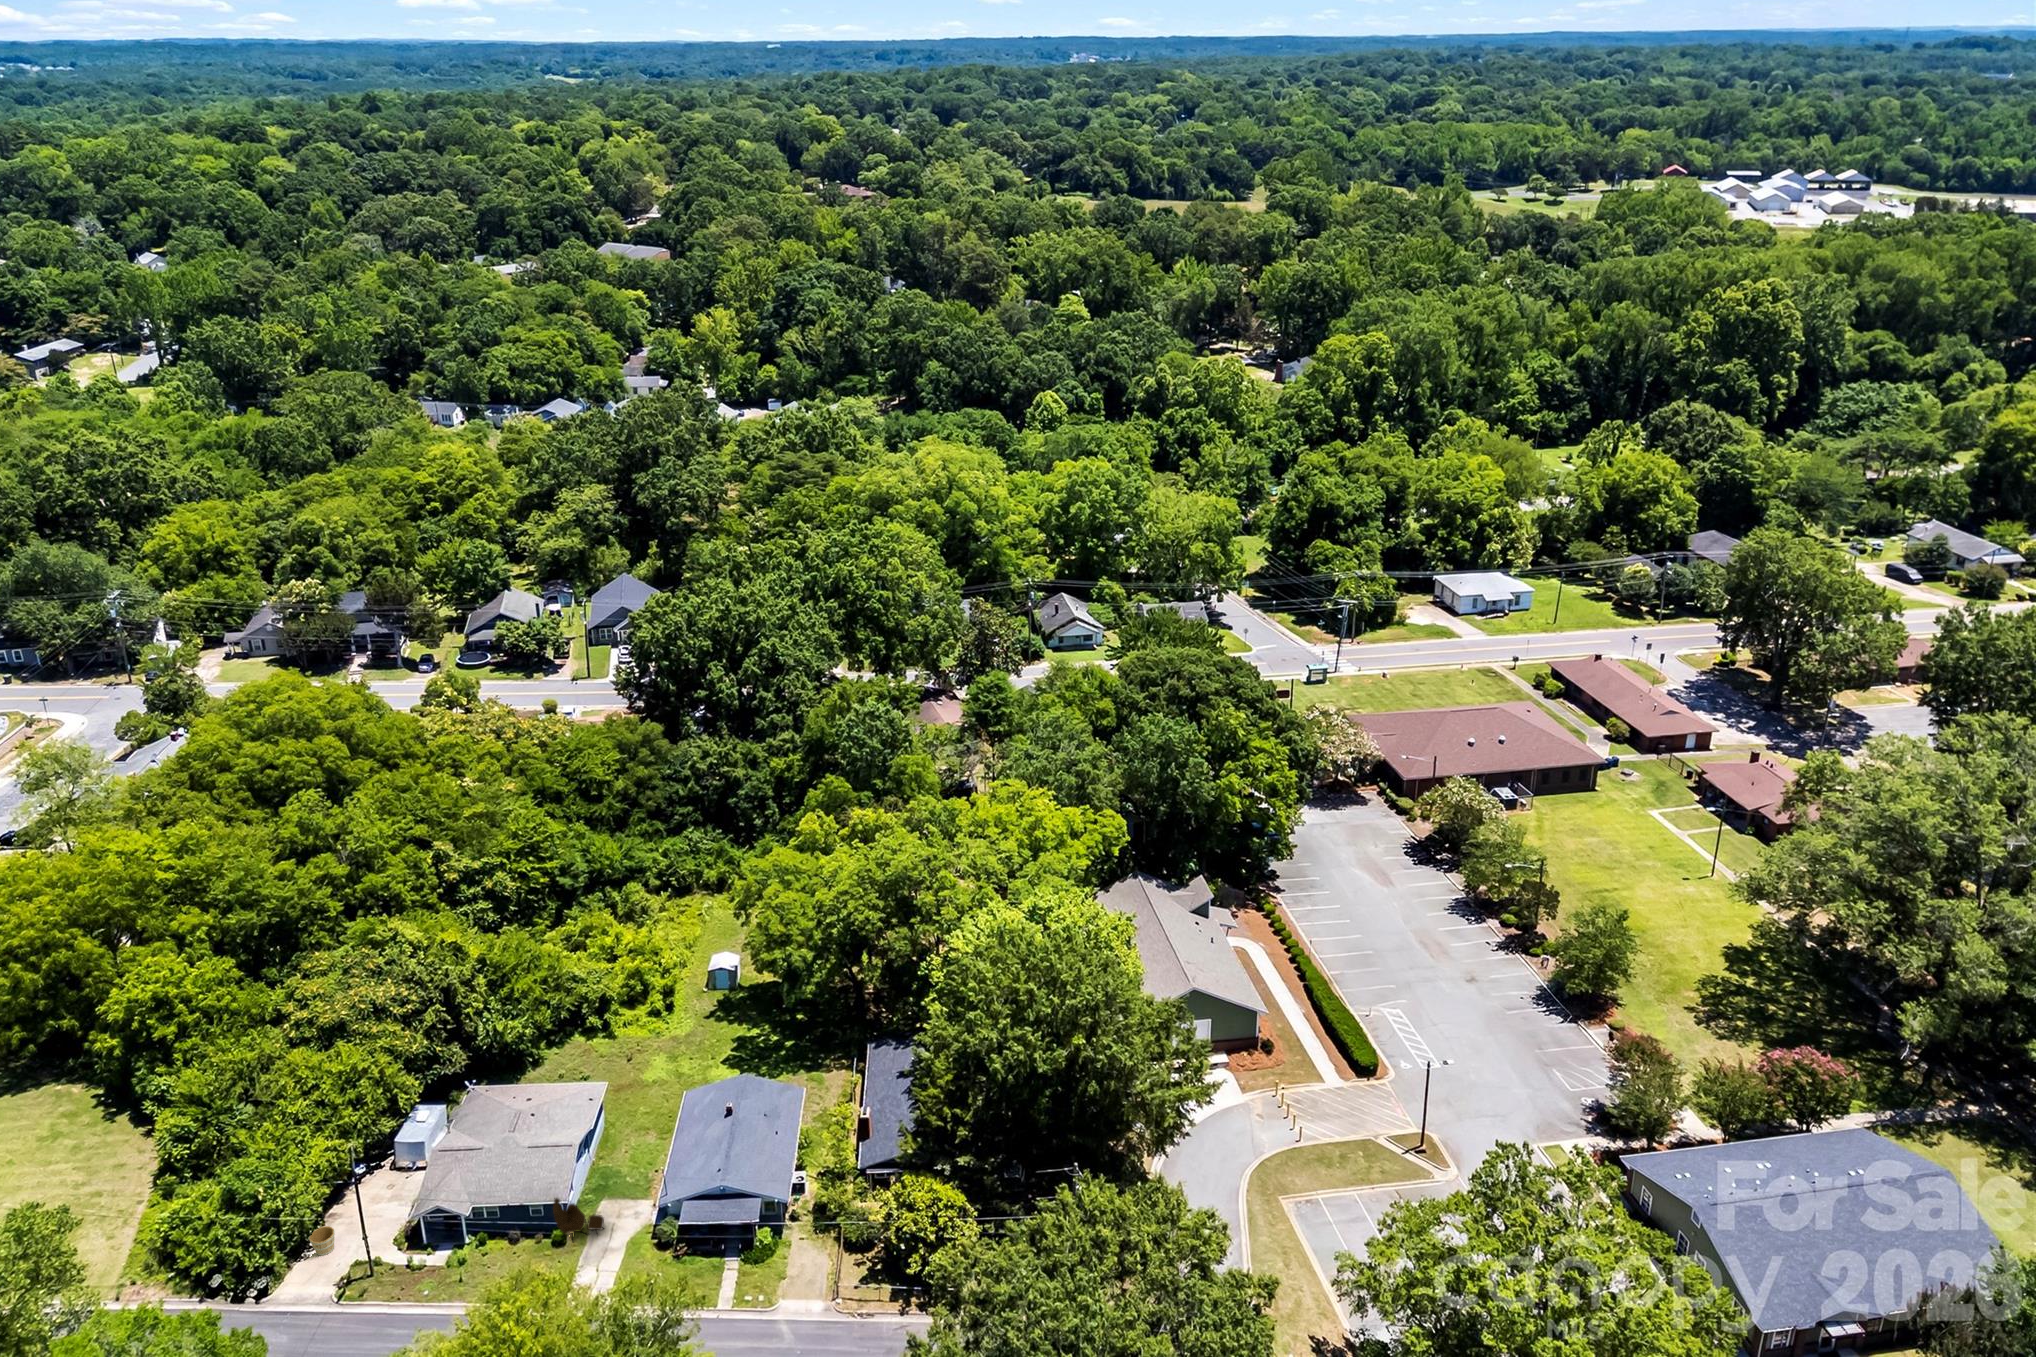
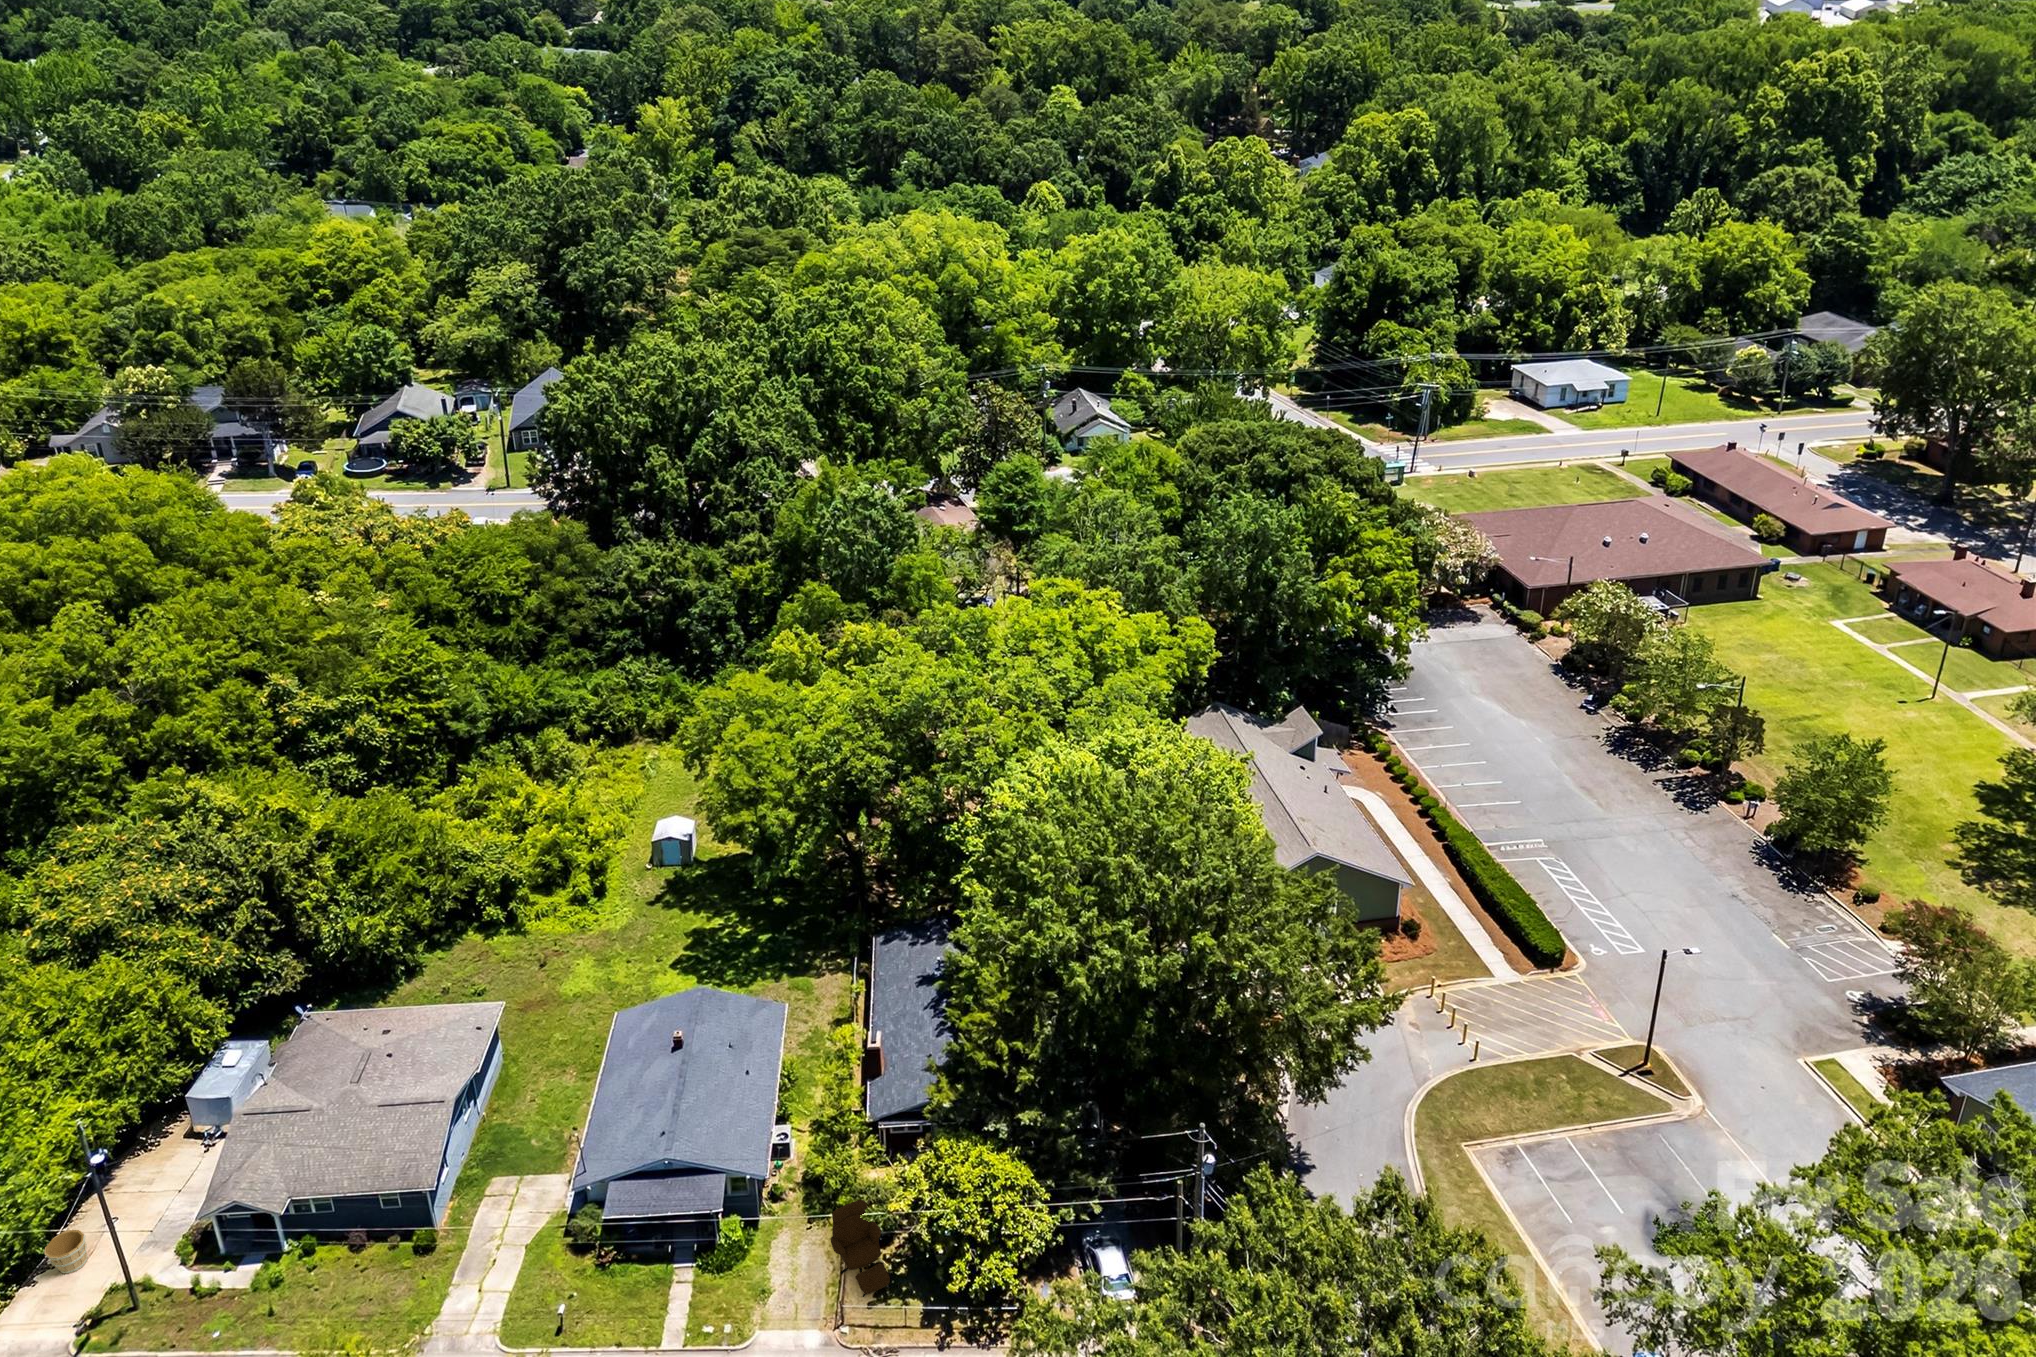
lounge chair: present [553,1198,604,1240] -> present [831,1200,890,1297]

